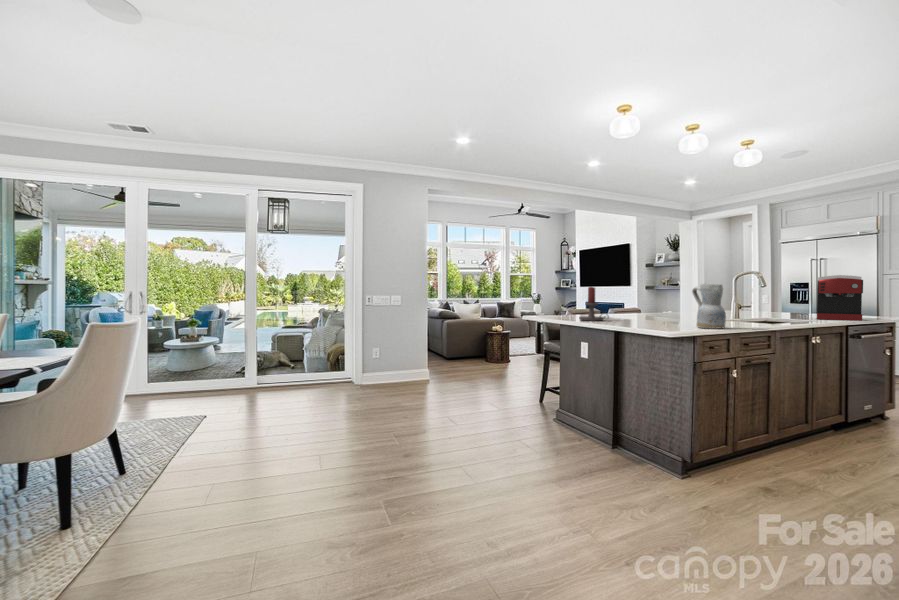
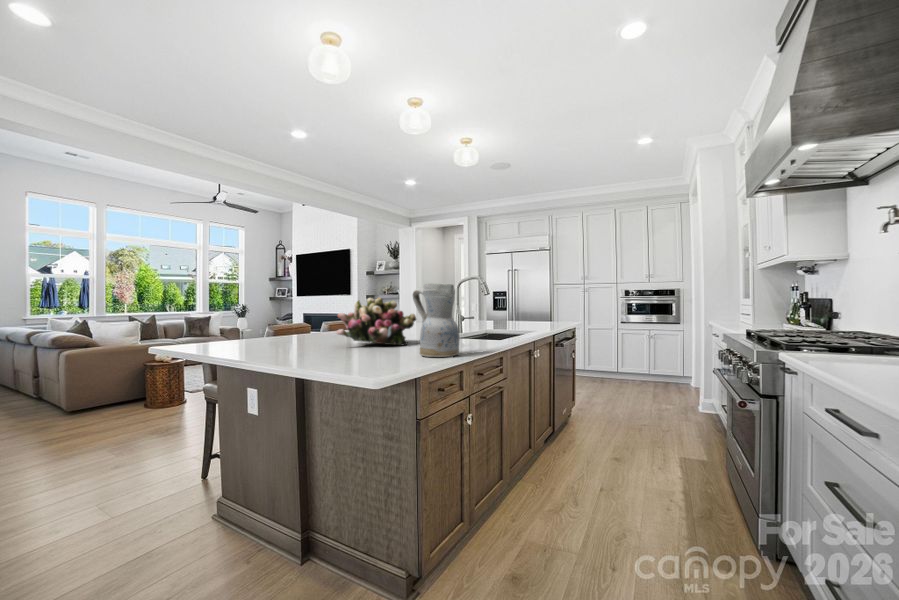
coffee maker: present [817,275,863,321] -> none [525,282,562,328]
candle holder: present [579,287,609,321] -> none [238,290,290,351]
flower arrangement: none [638,291,695,323] -> present [337,298,416,345]

